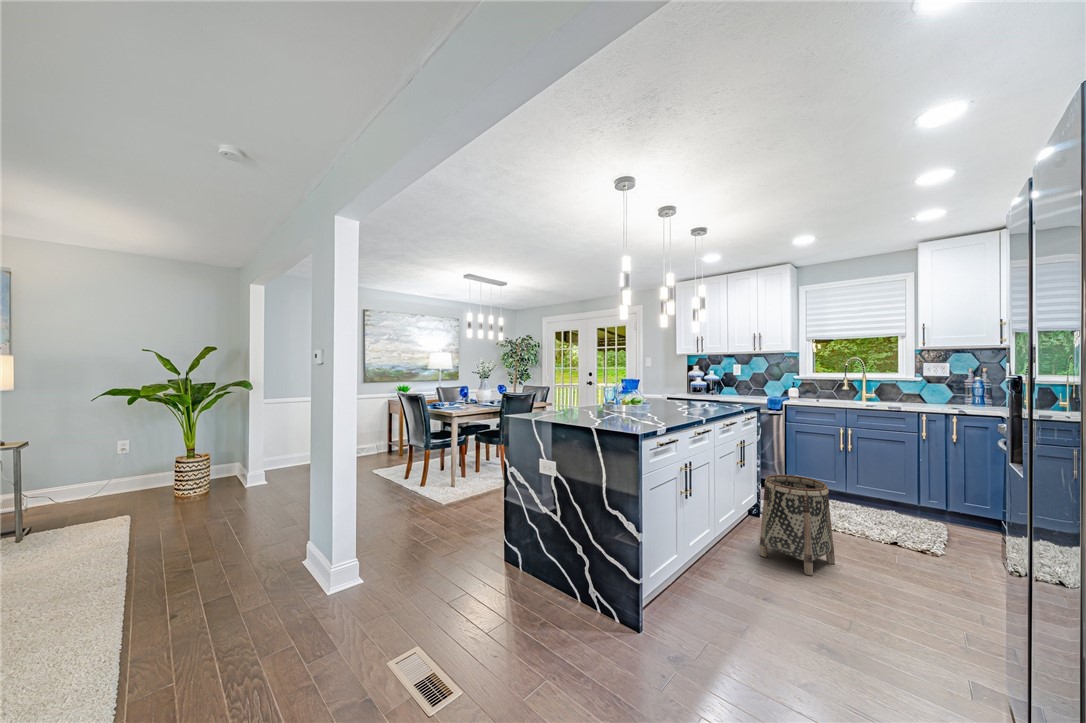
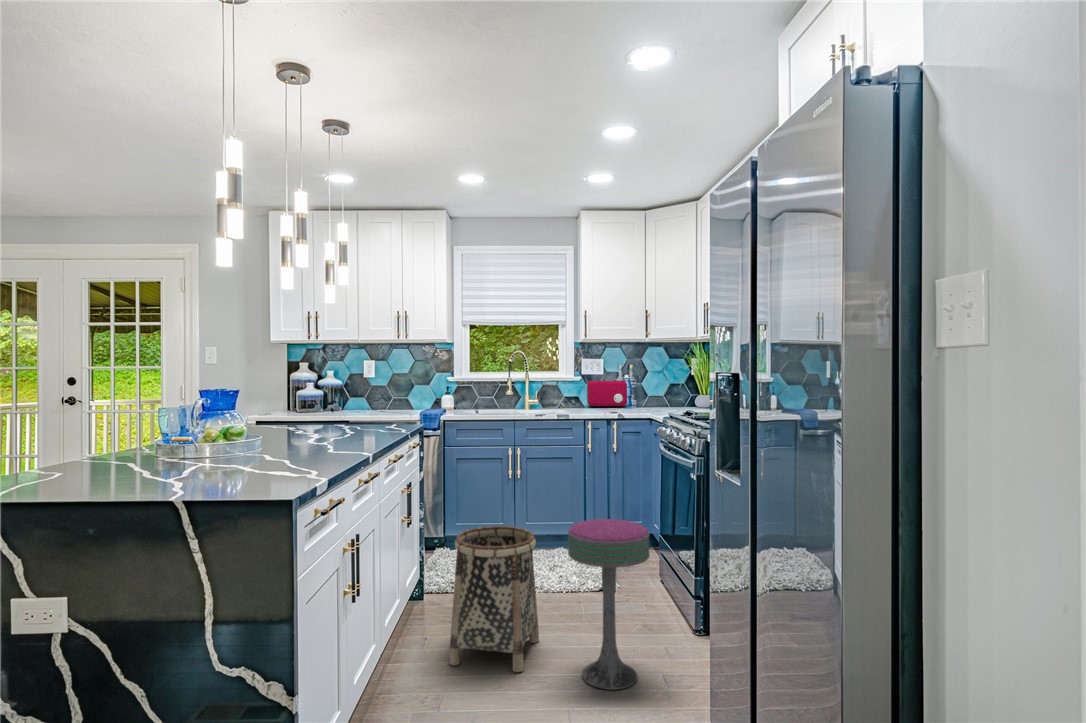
toaster: none [929,381,979,406] -> present [587,381,627,407]
bar stool: none [848,483,929,616] -> present [568,519,650,690]

